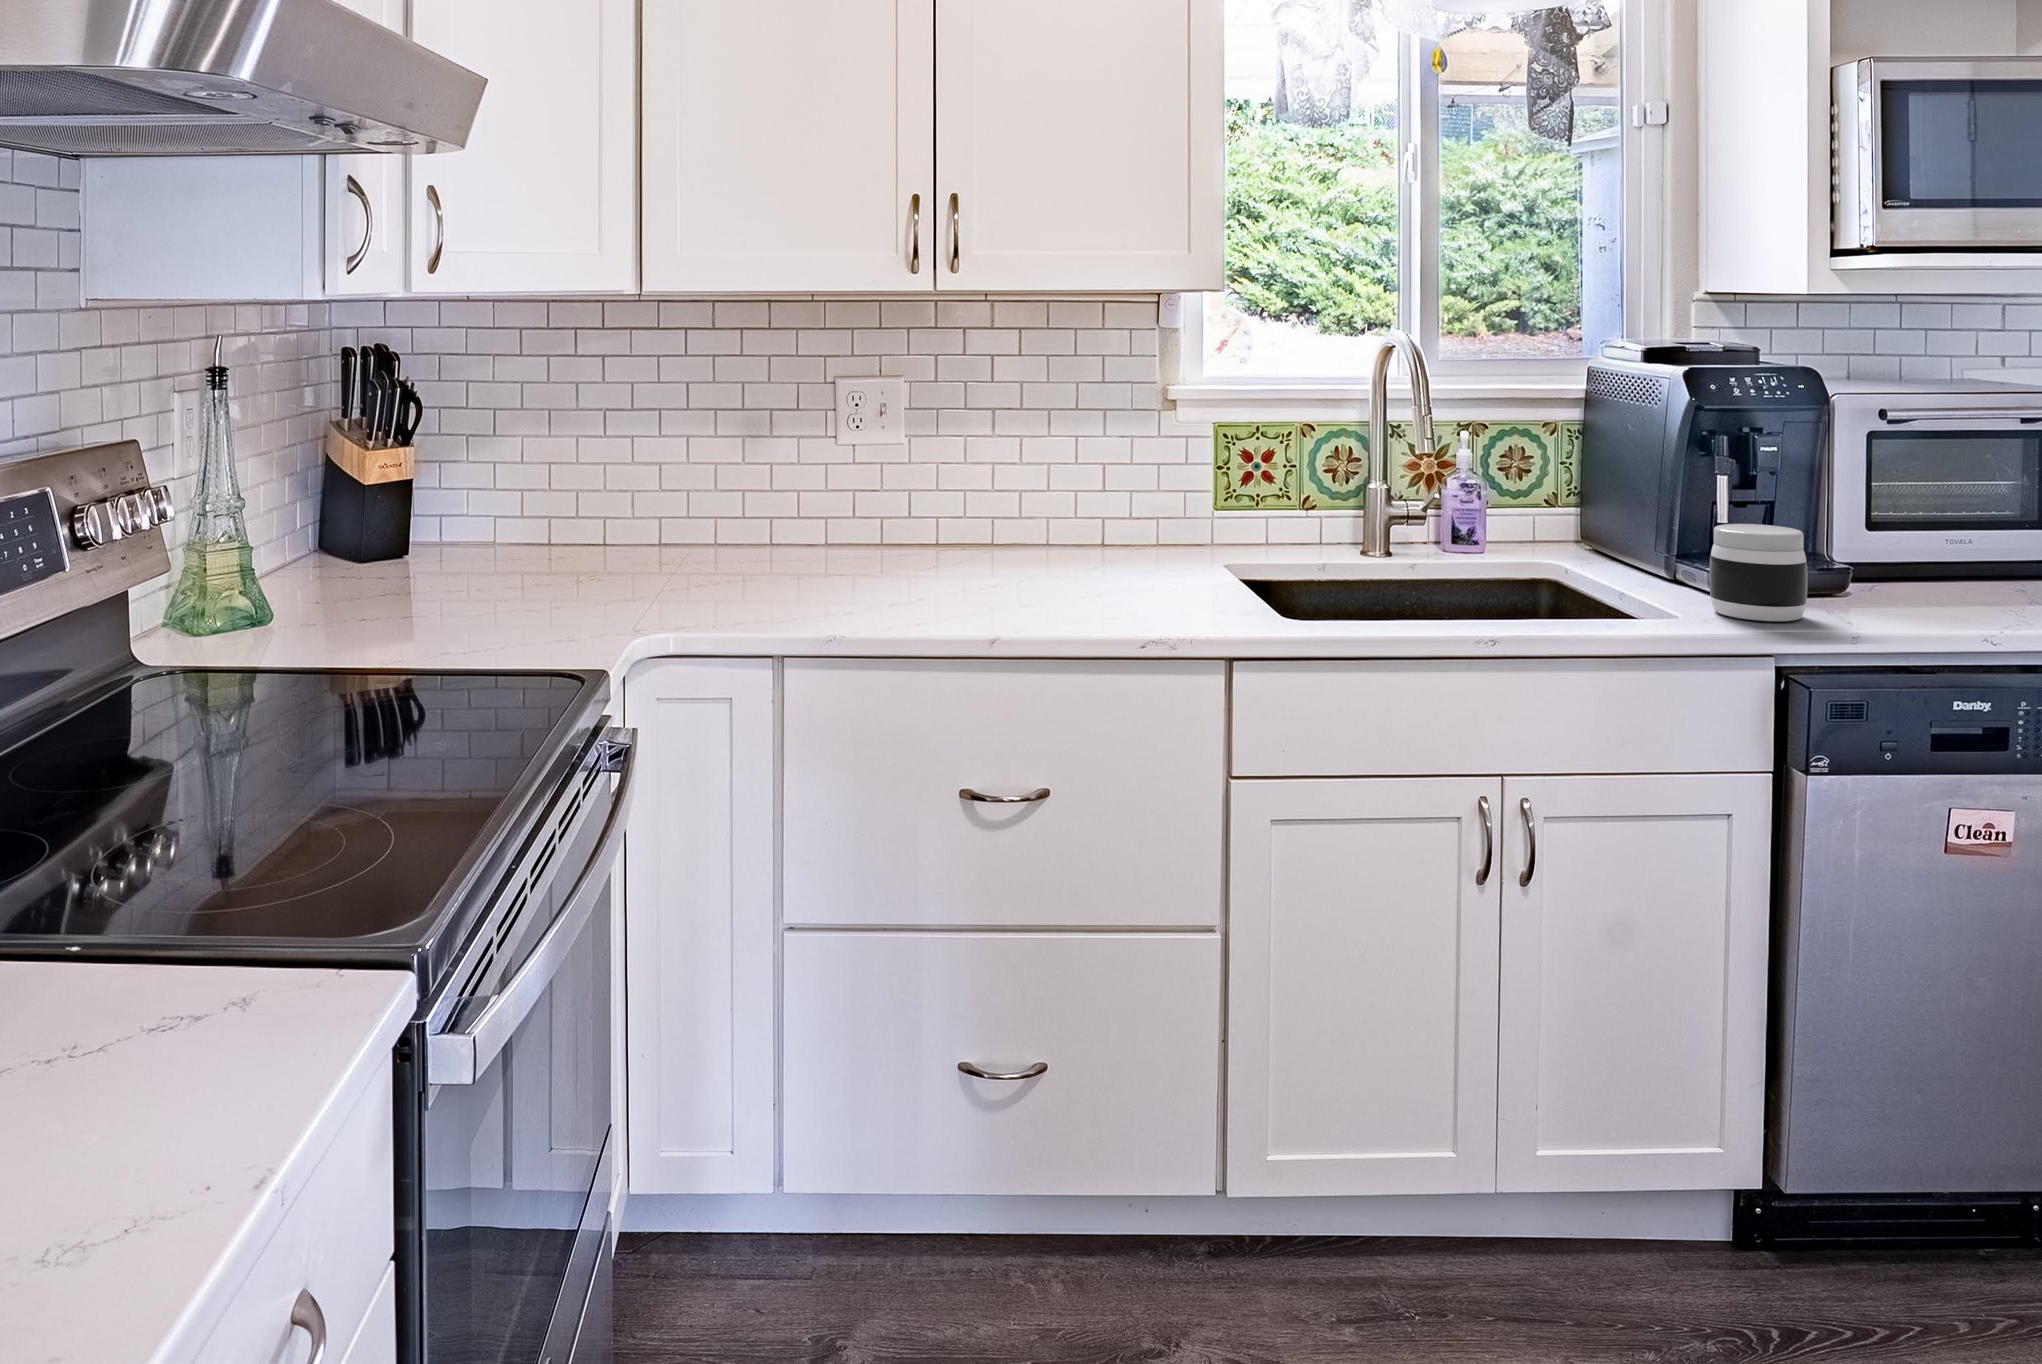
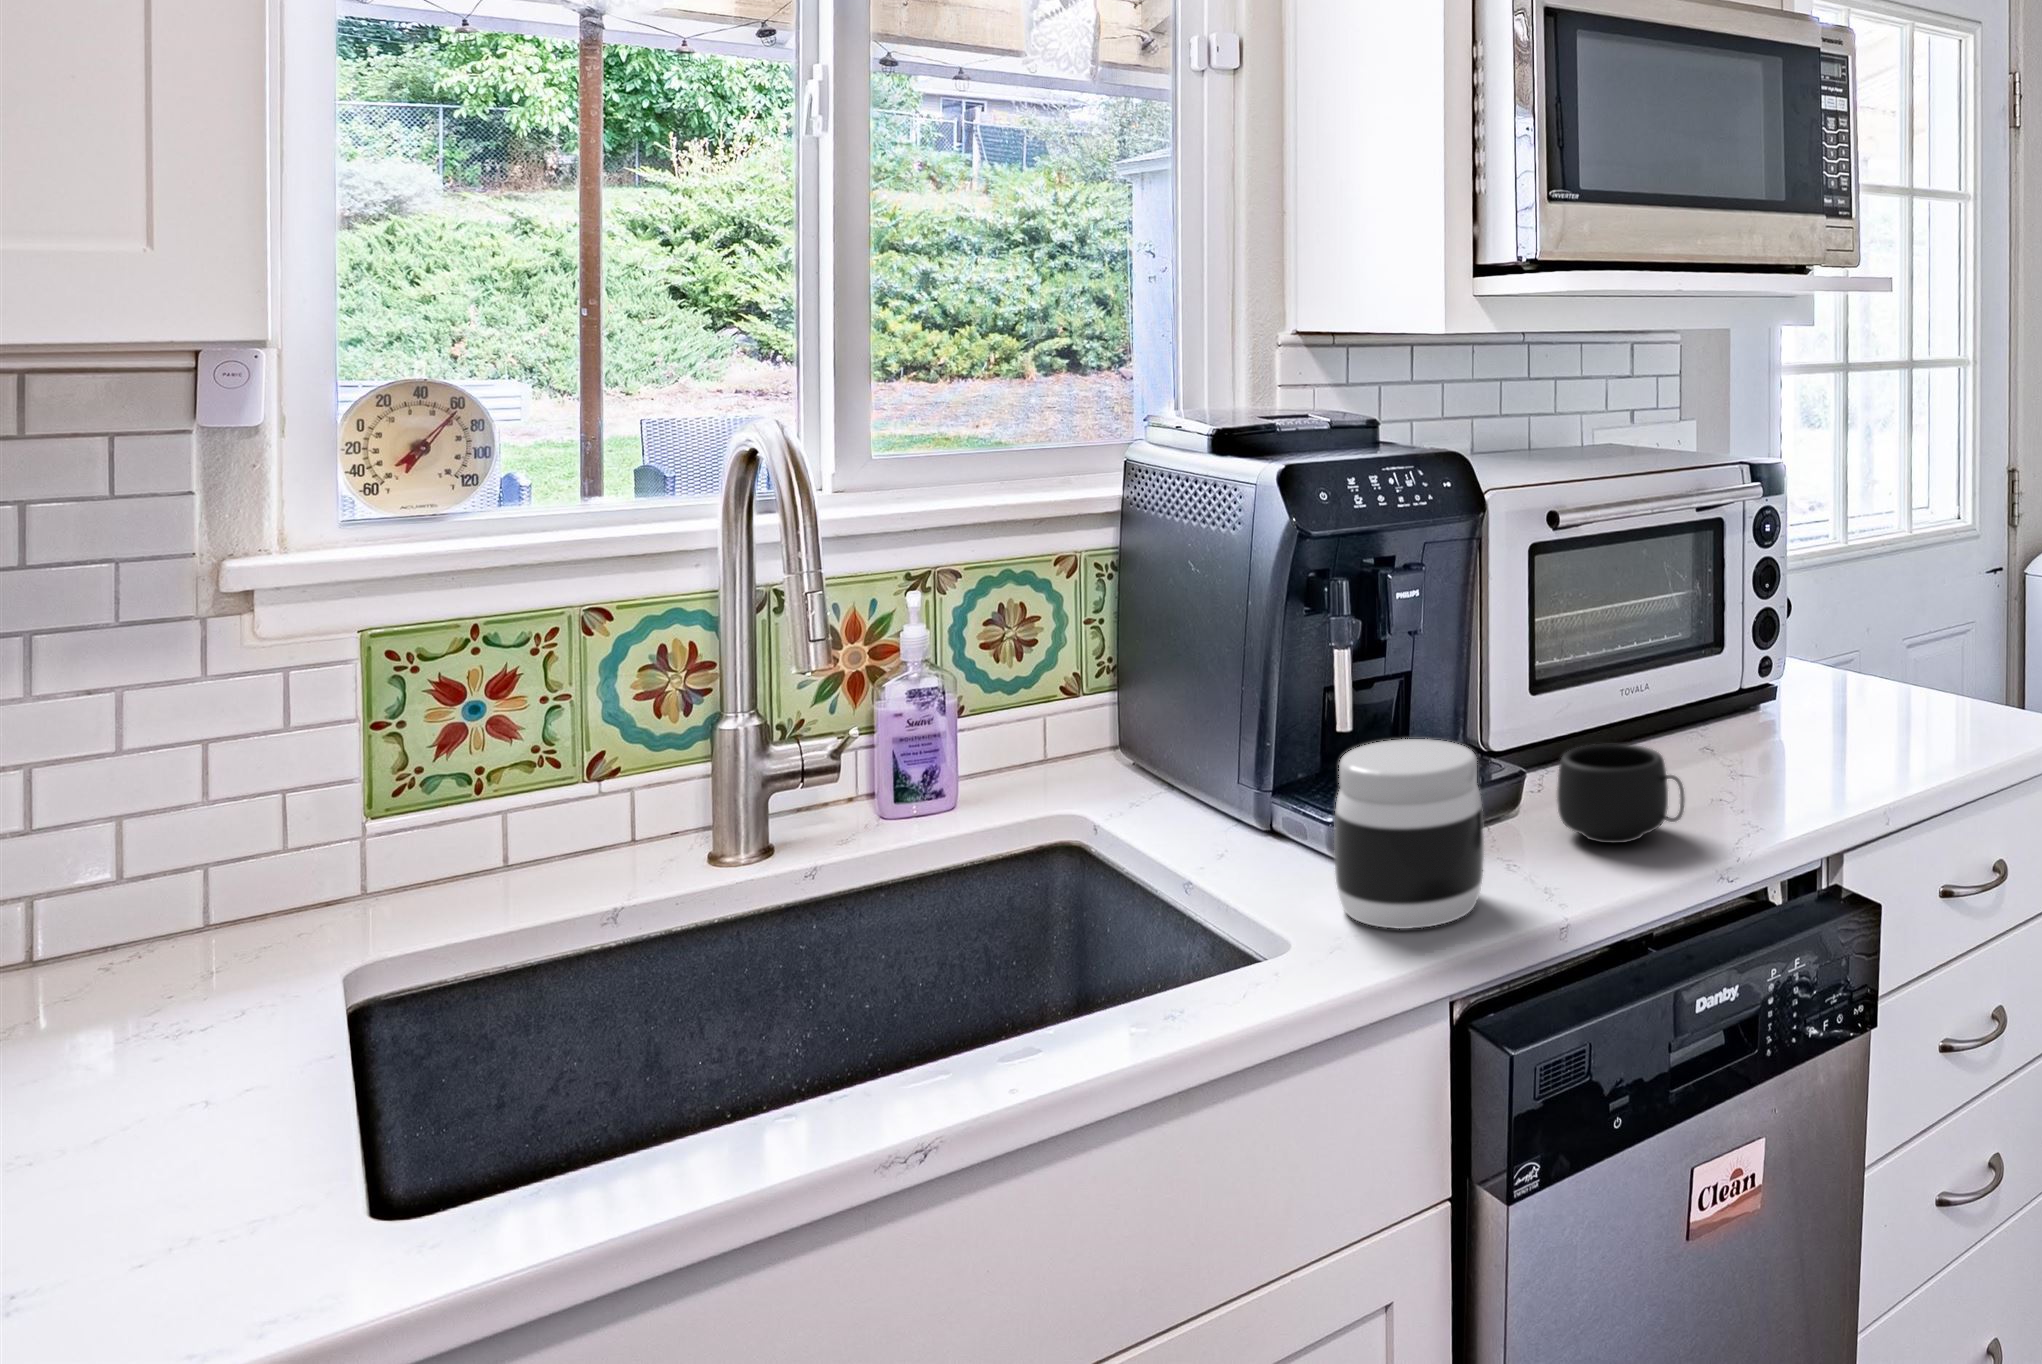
mug: none [1874,555,1968,613] -> present [1557,744,1685,843]

